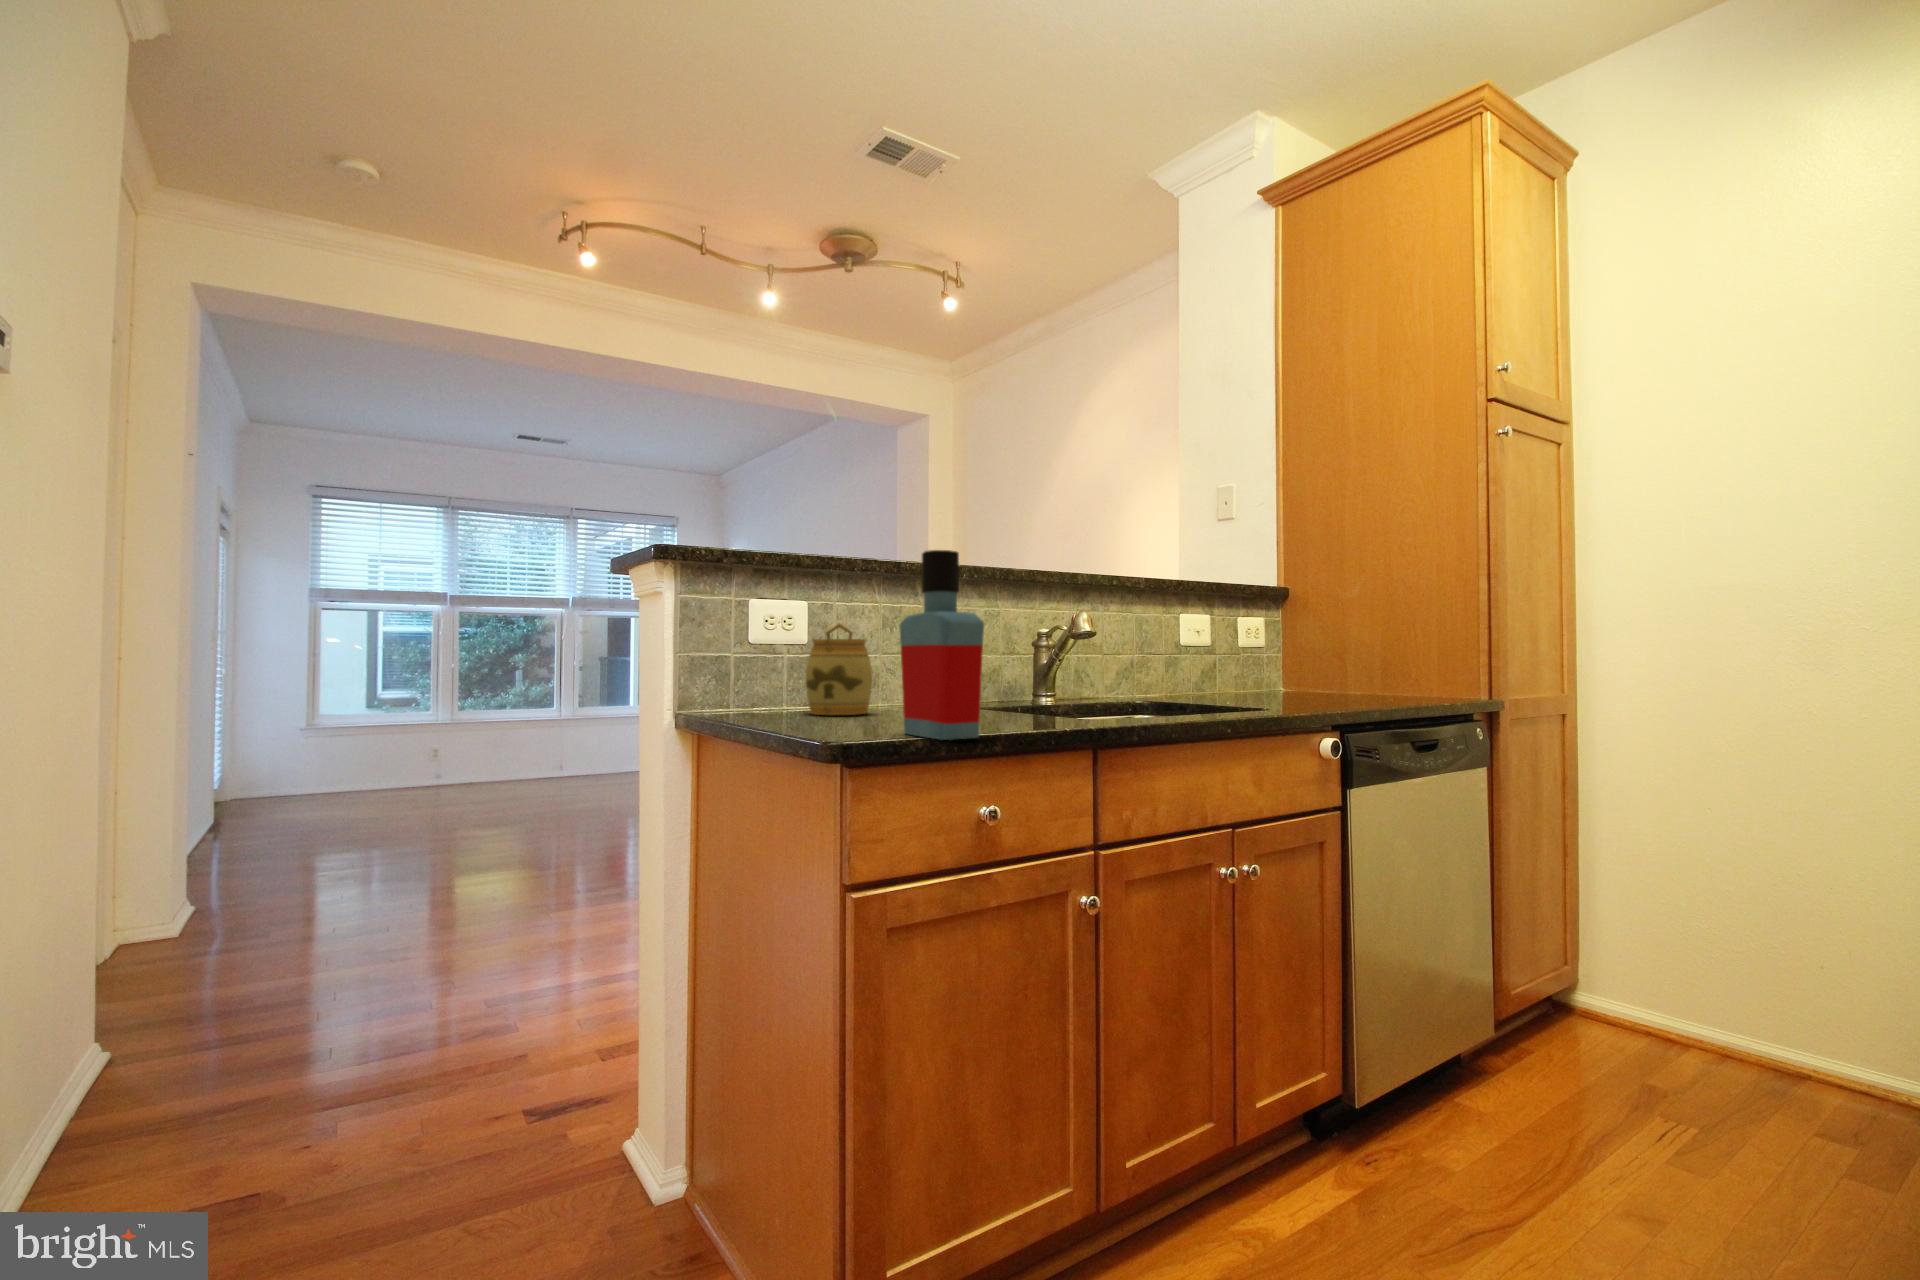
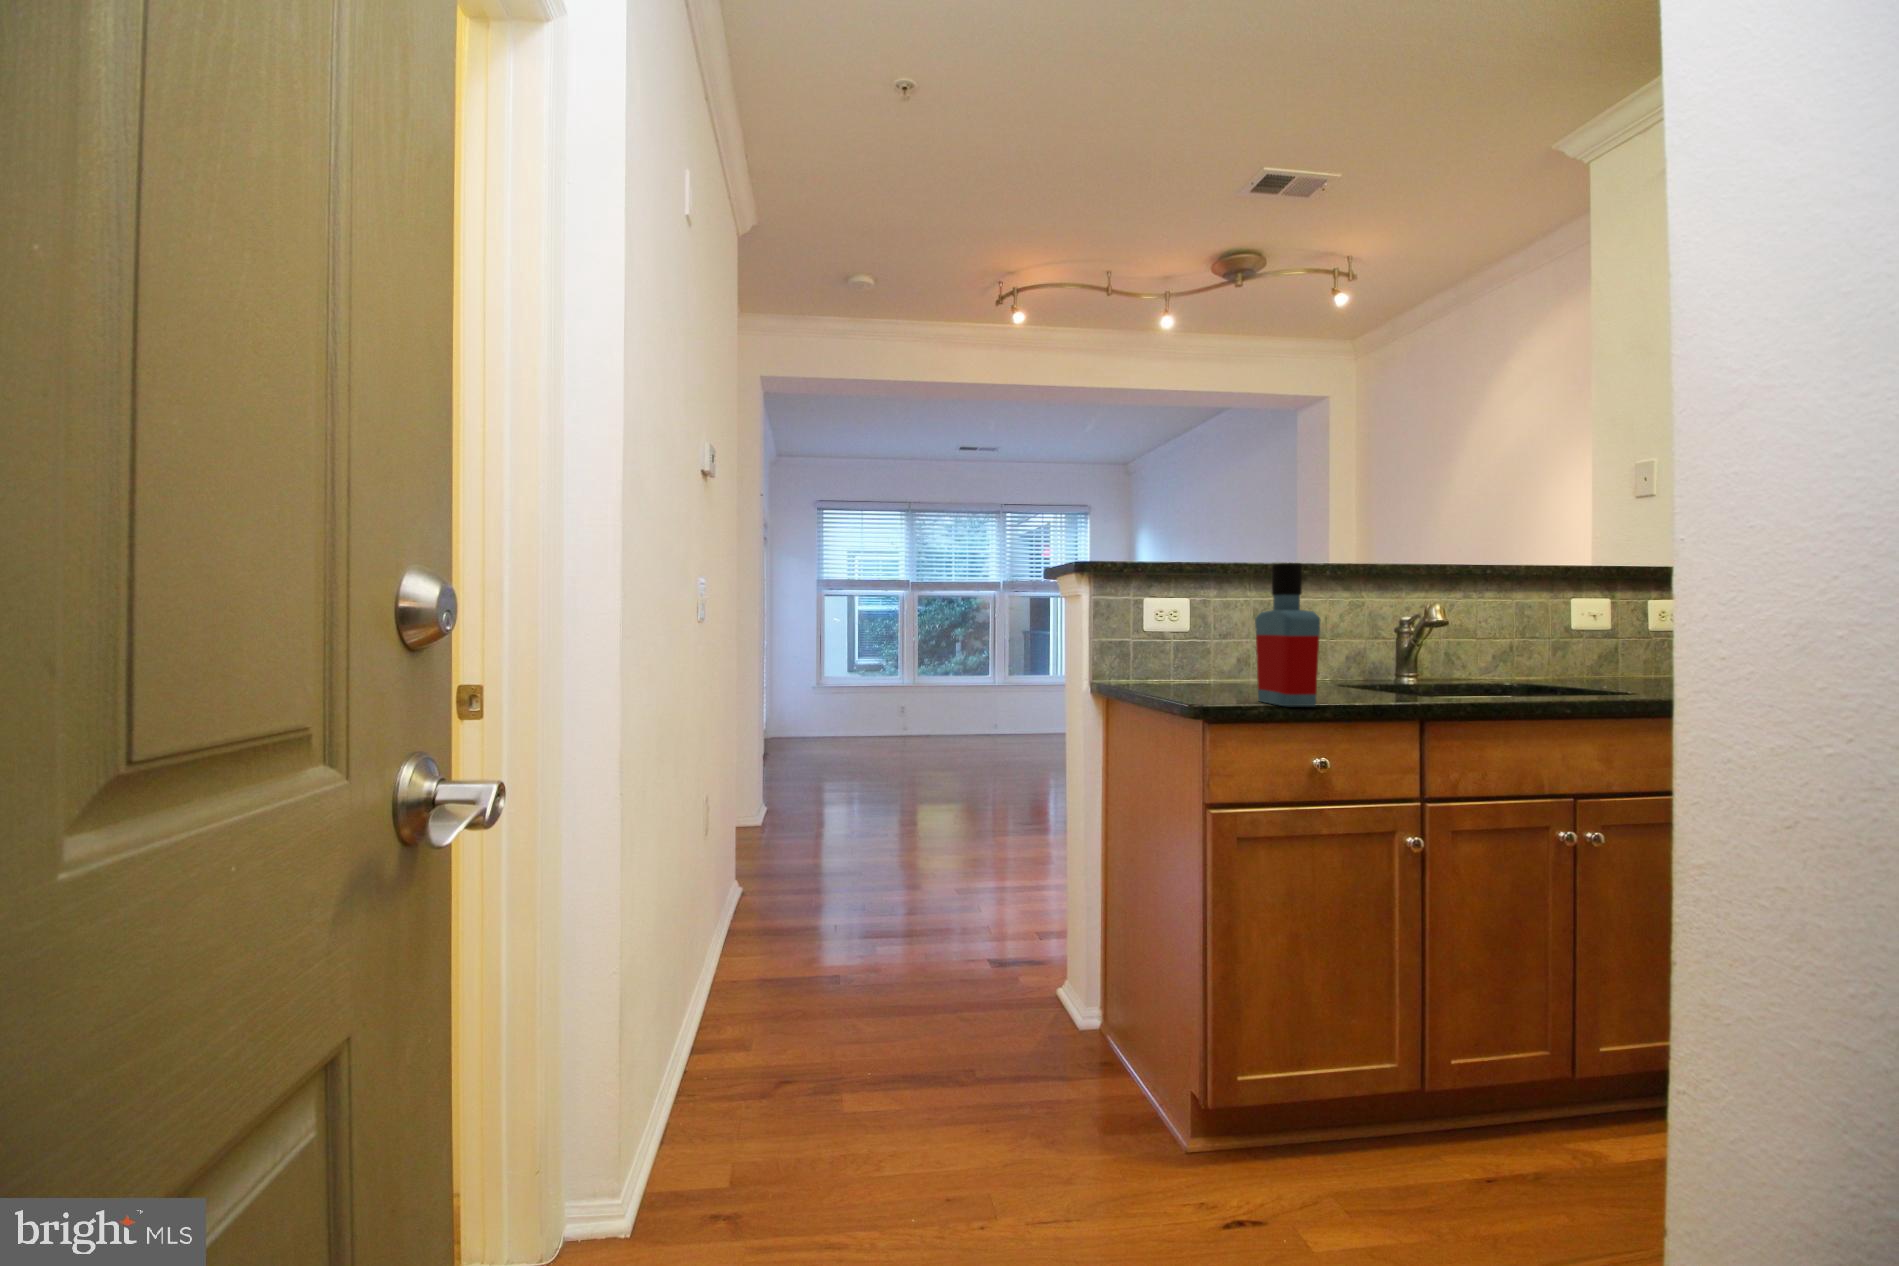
jar: present [806,624,872,715] -> none [1186,614,1241,686]

